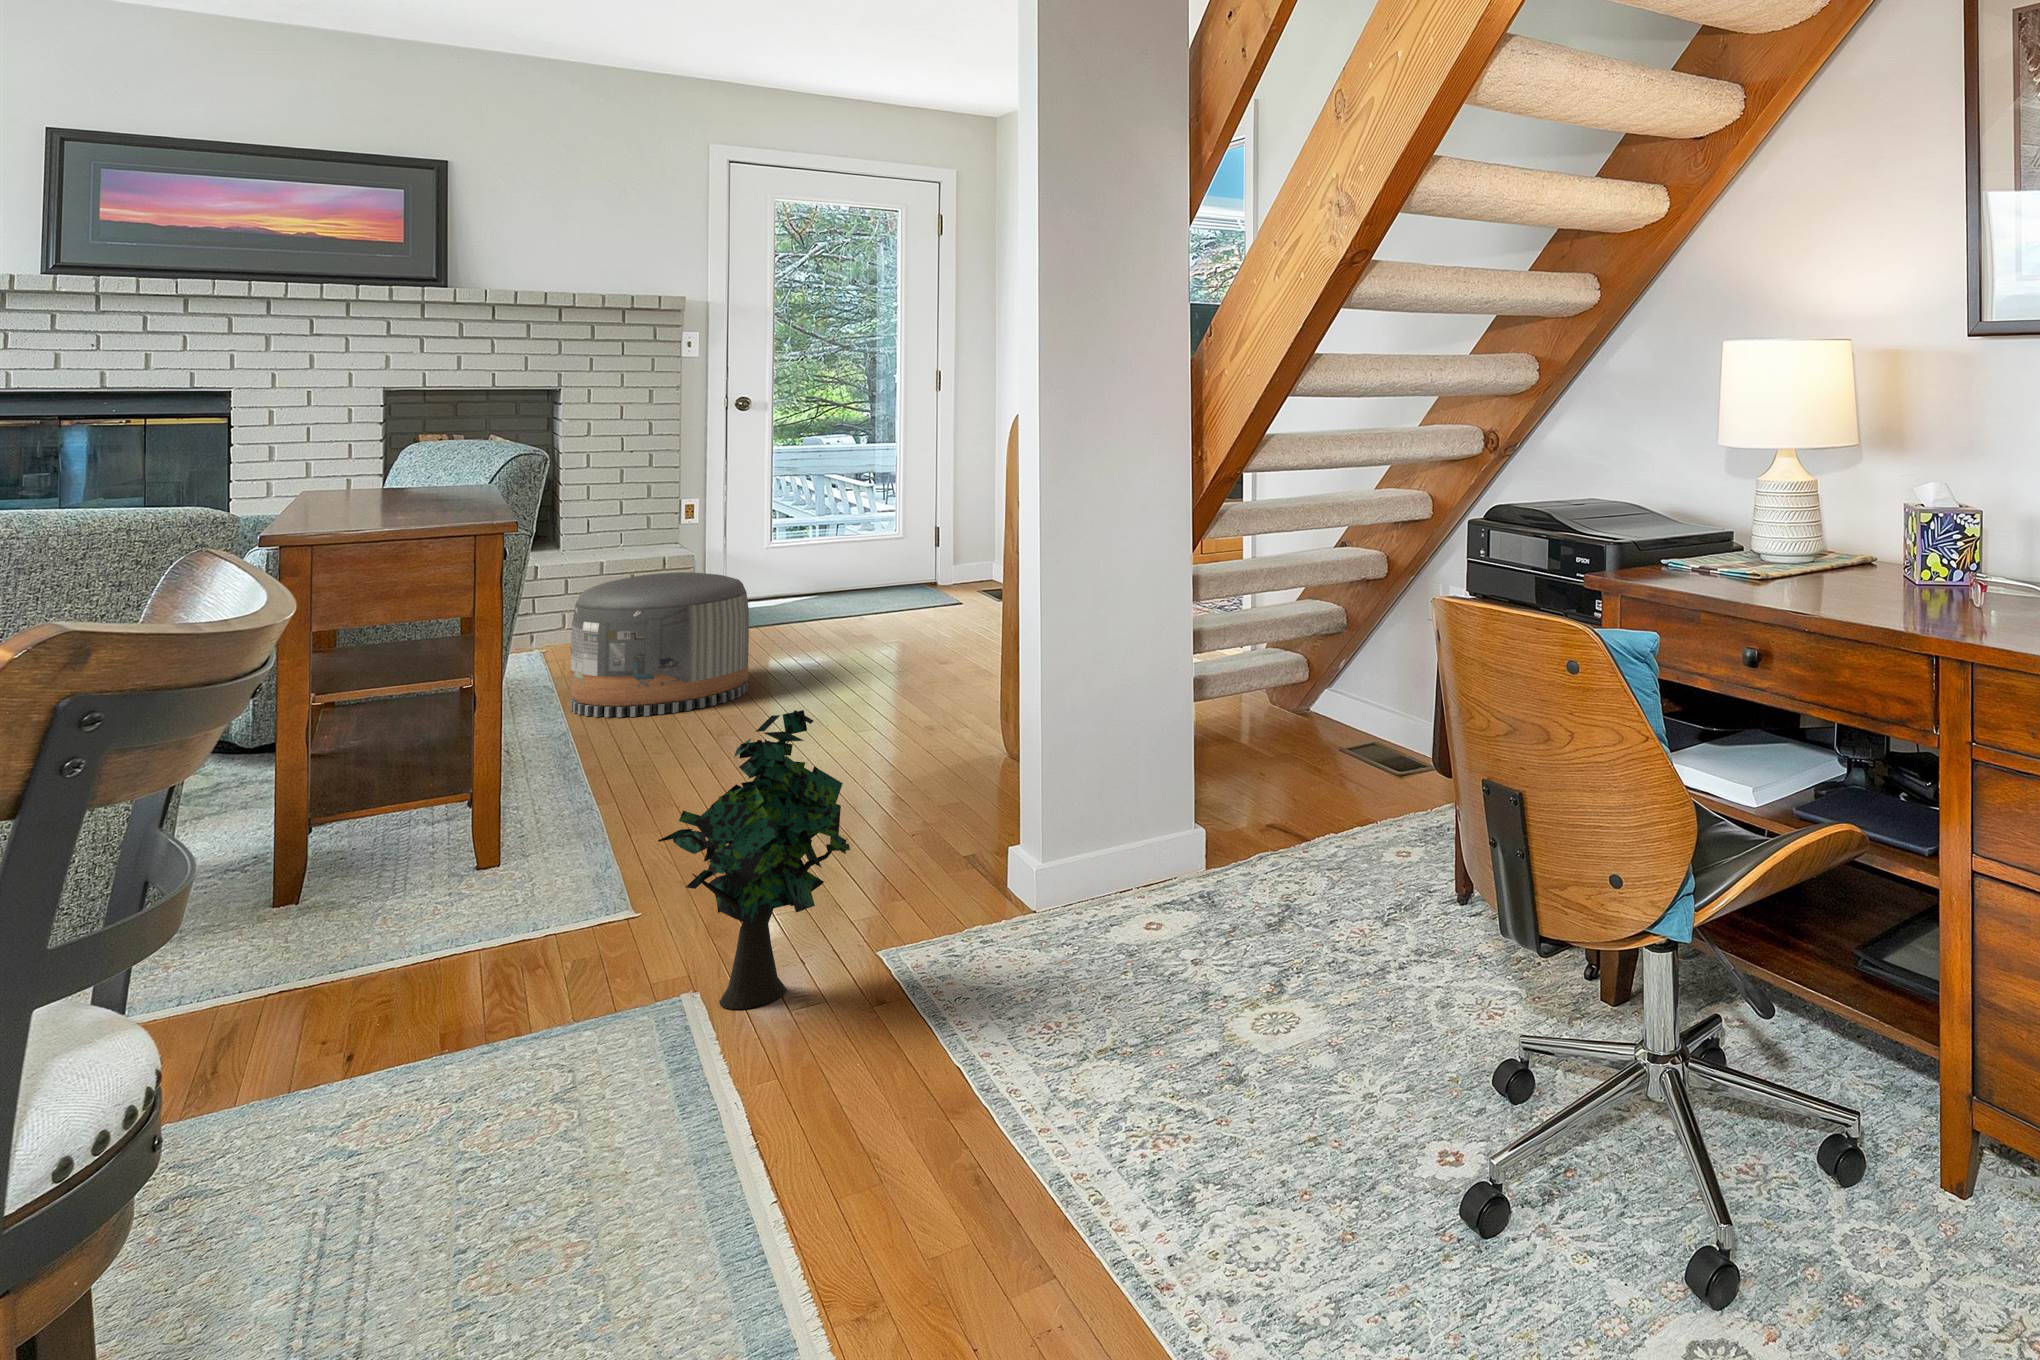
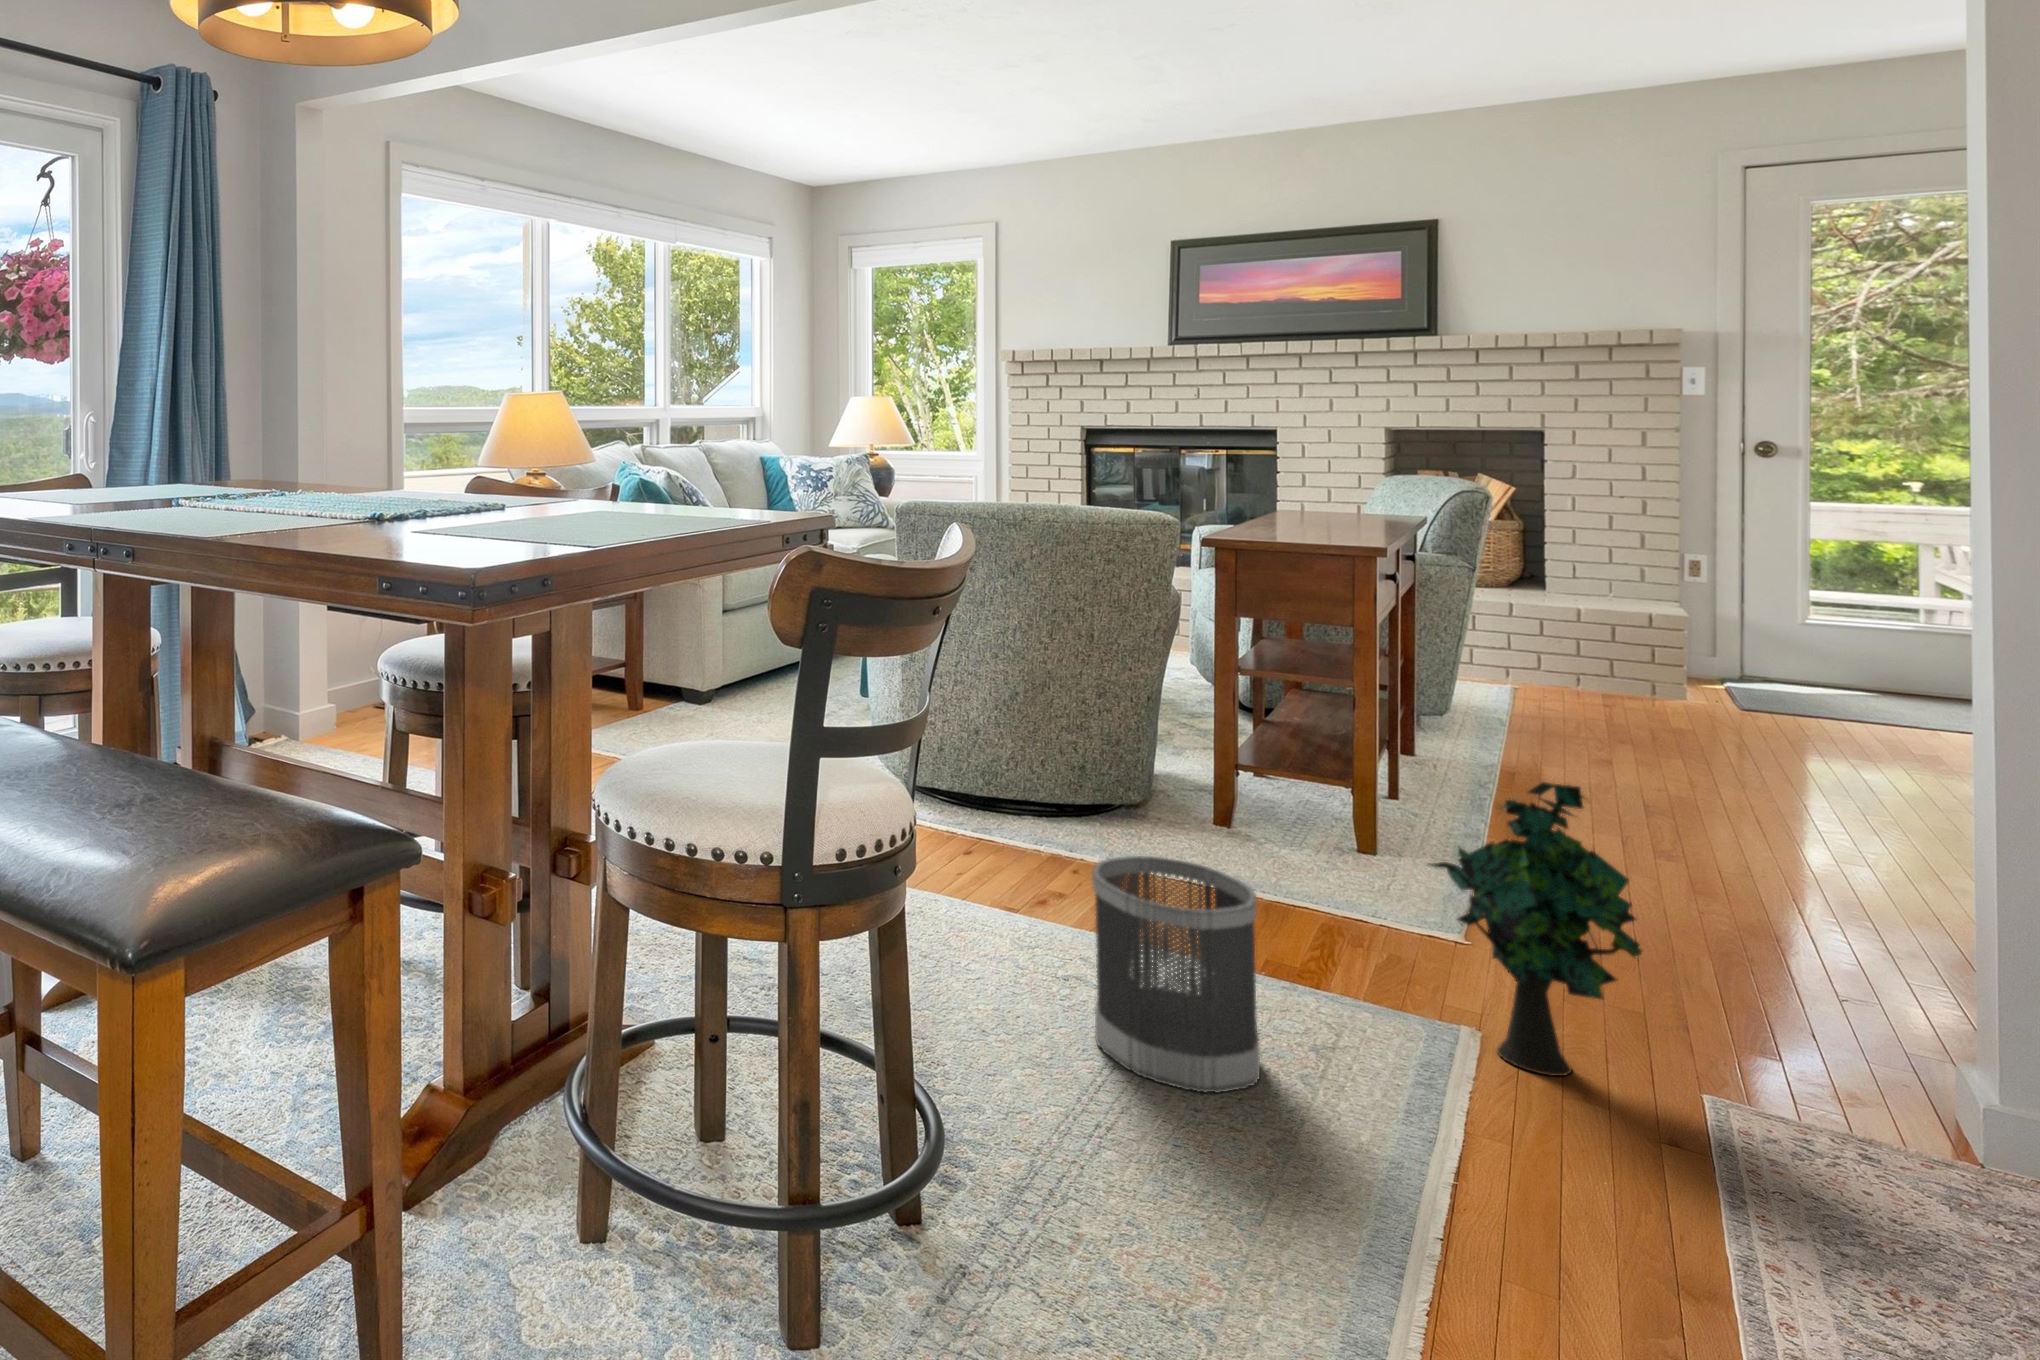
pouf: present [570,572,749,717] -> none [1518,622,1726,775]
wastebasket: none [258,939,518,1269] -> present [1092,856,1260,1093]

